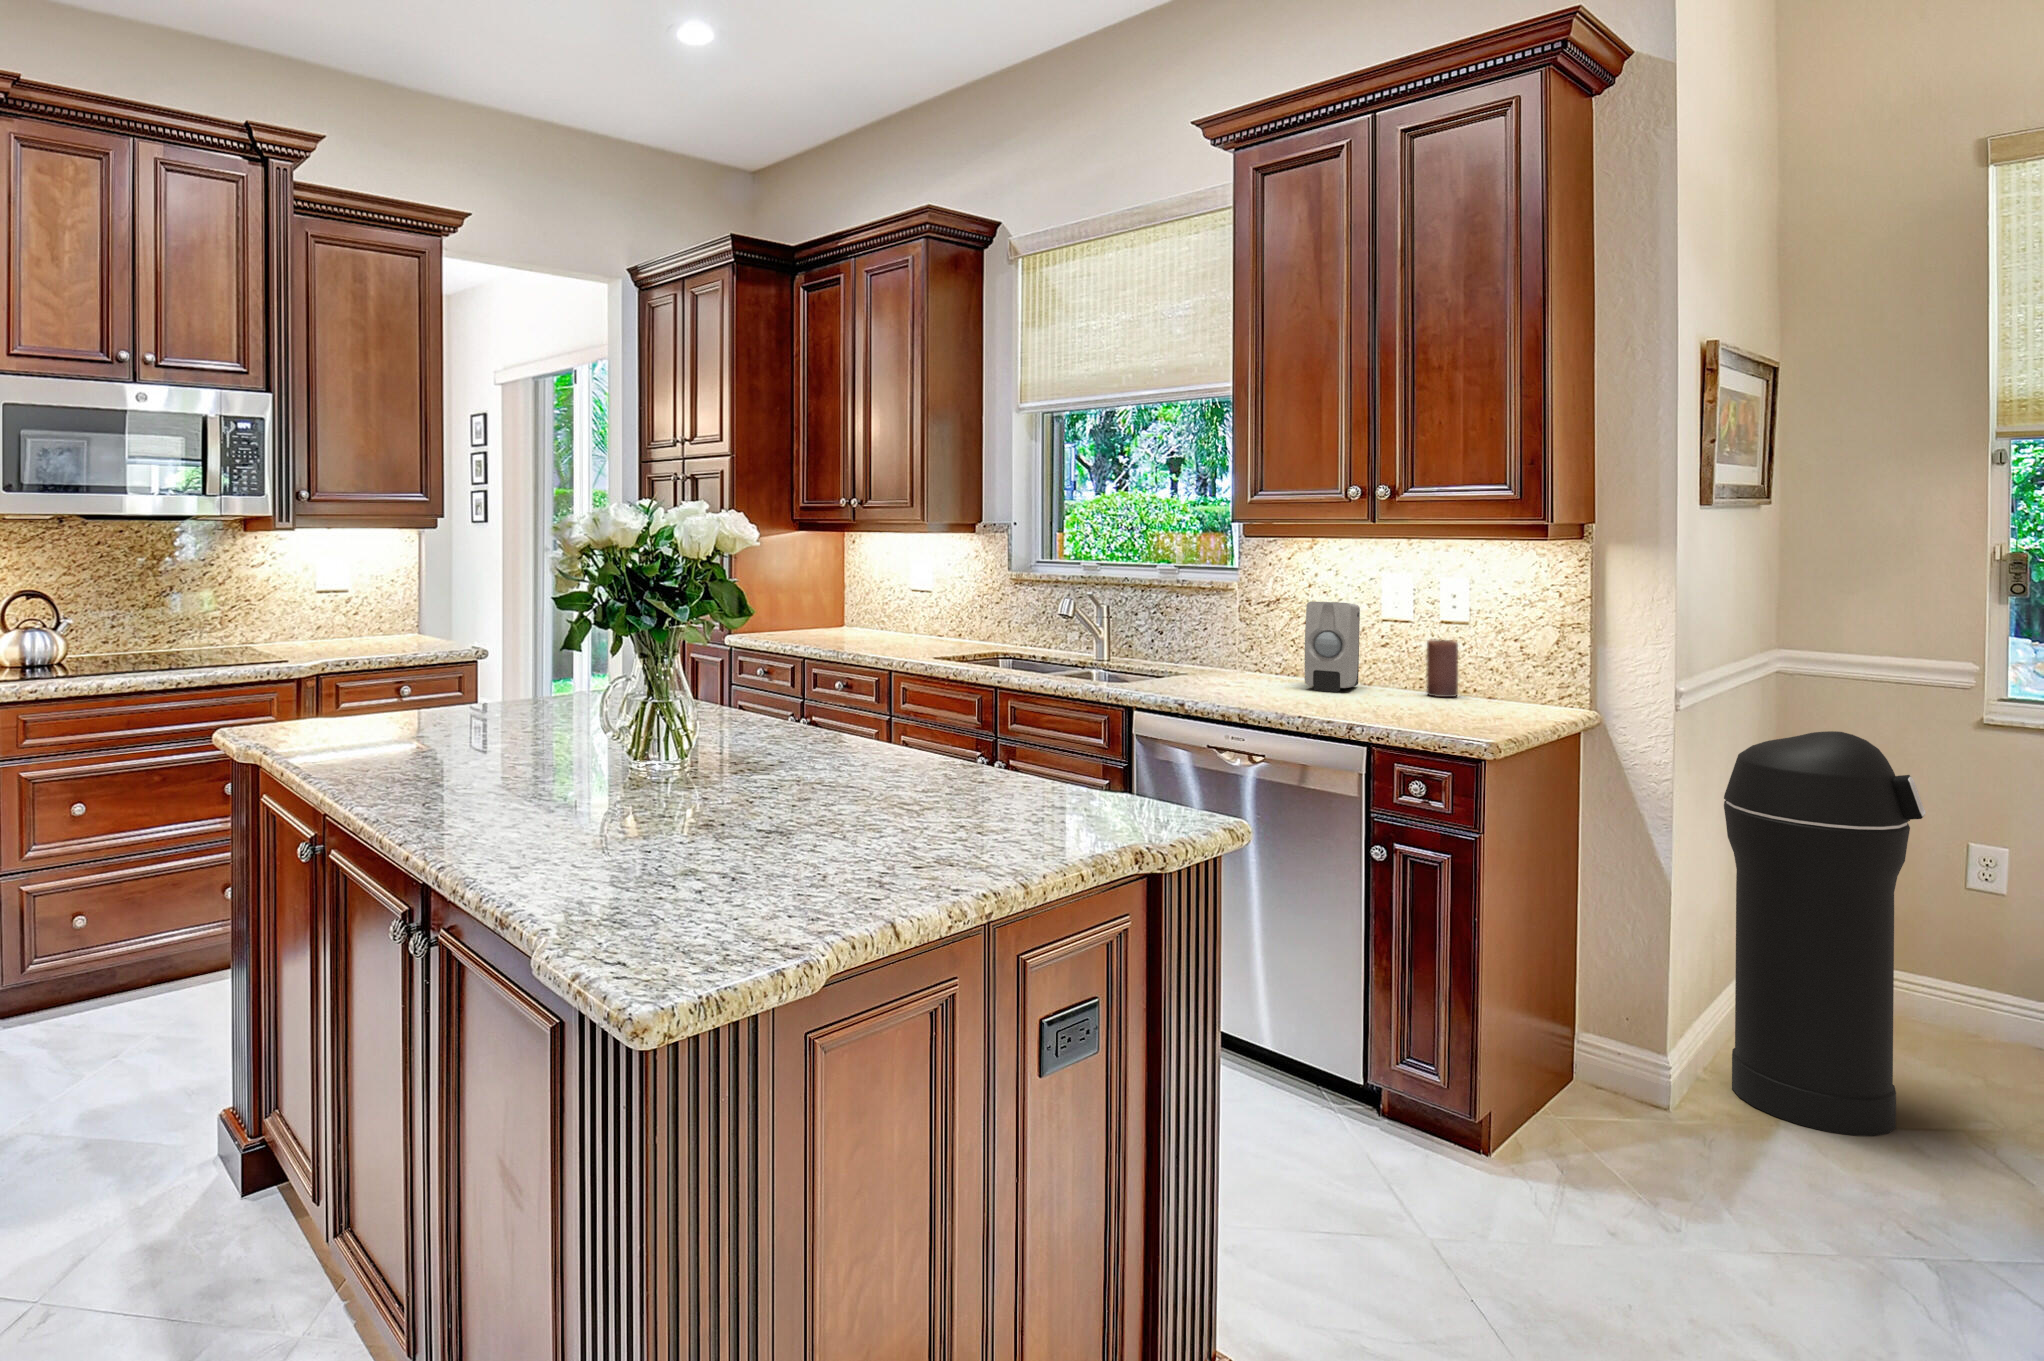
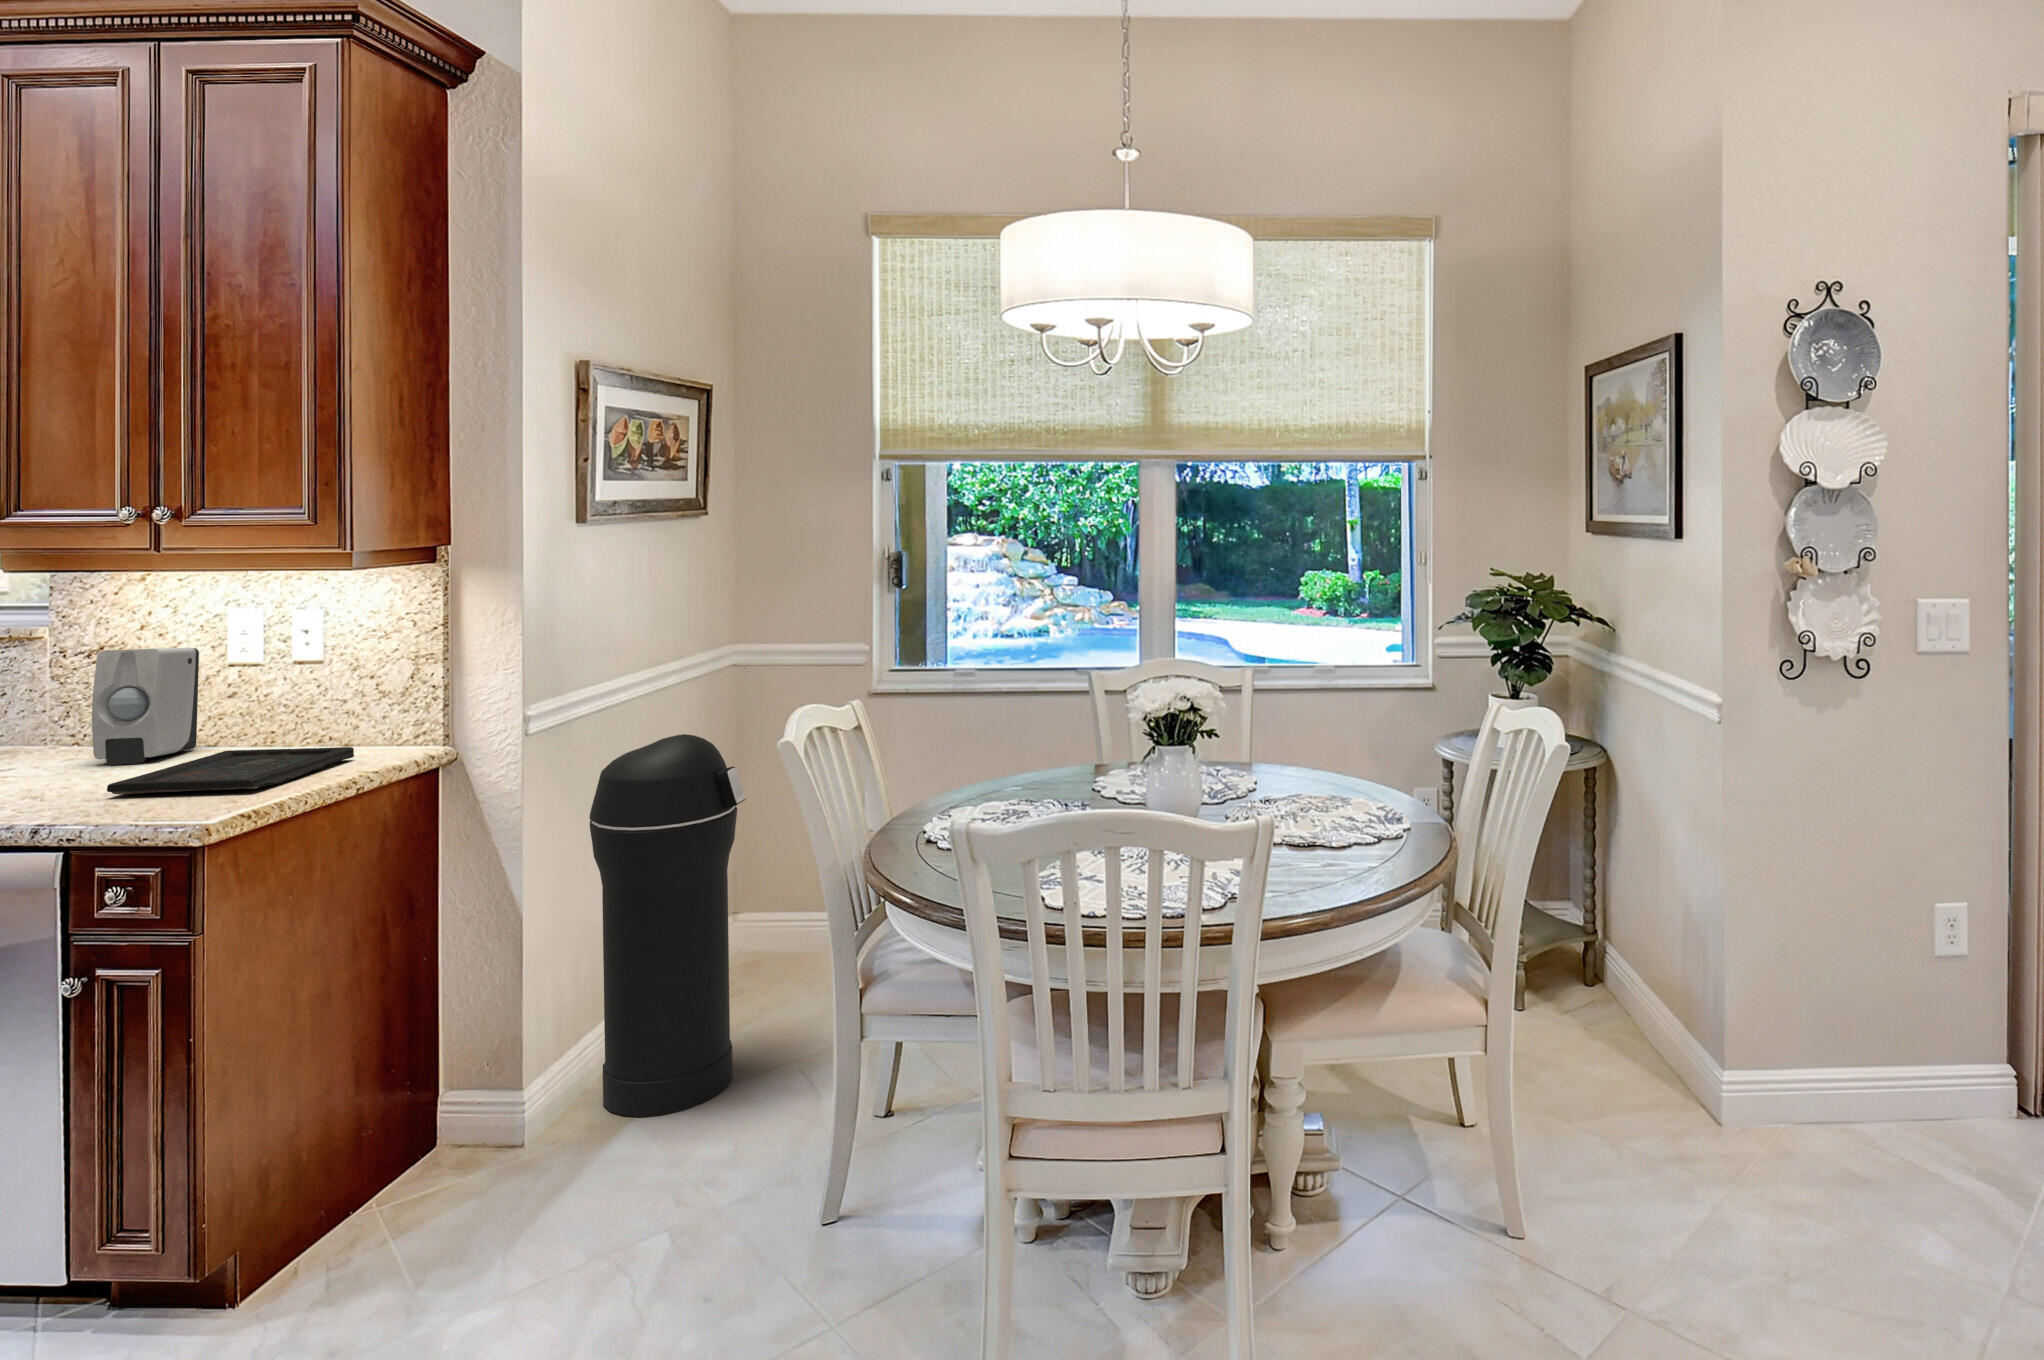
candle: present [1427,639,1458,697] -> none [271,682,314,752]
tray: none [1371,690,1521,723] -> present [107,747,354,794]

